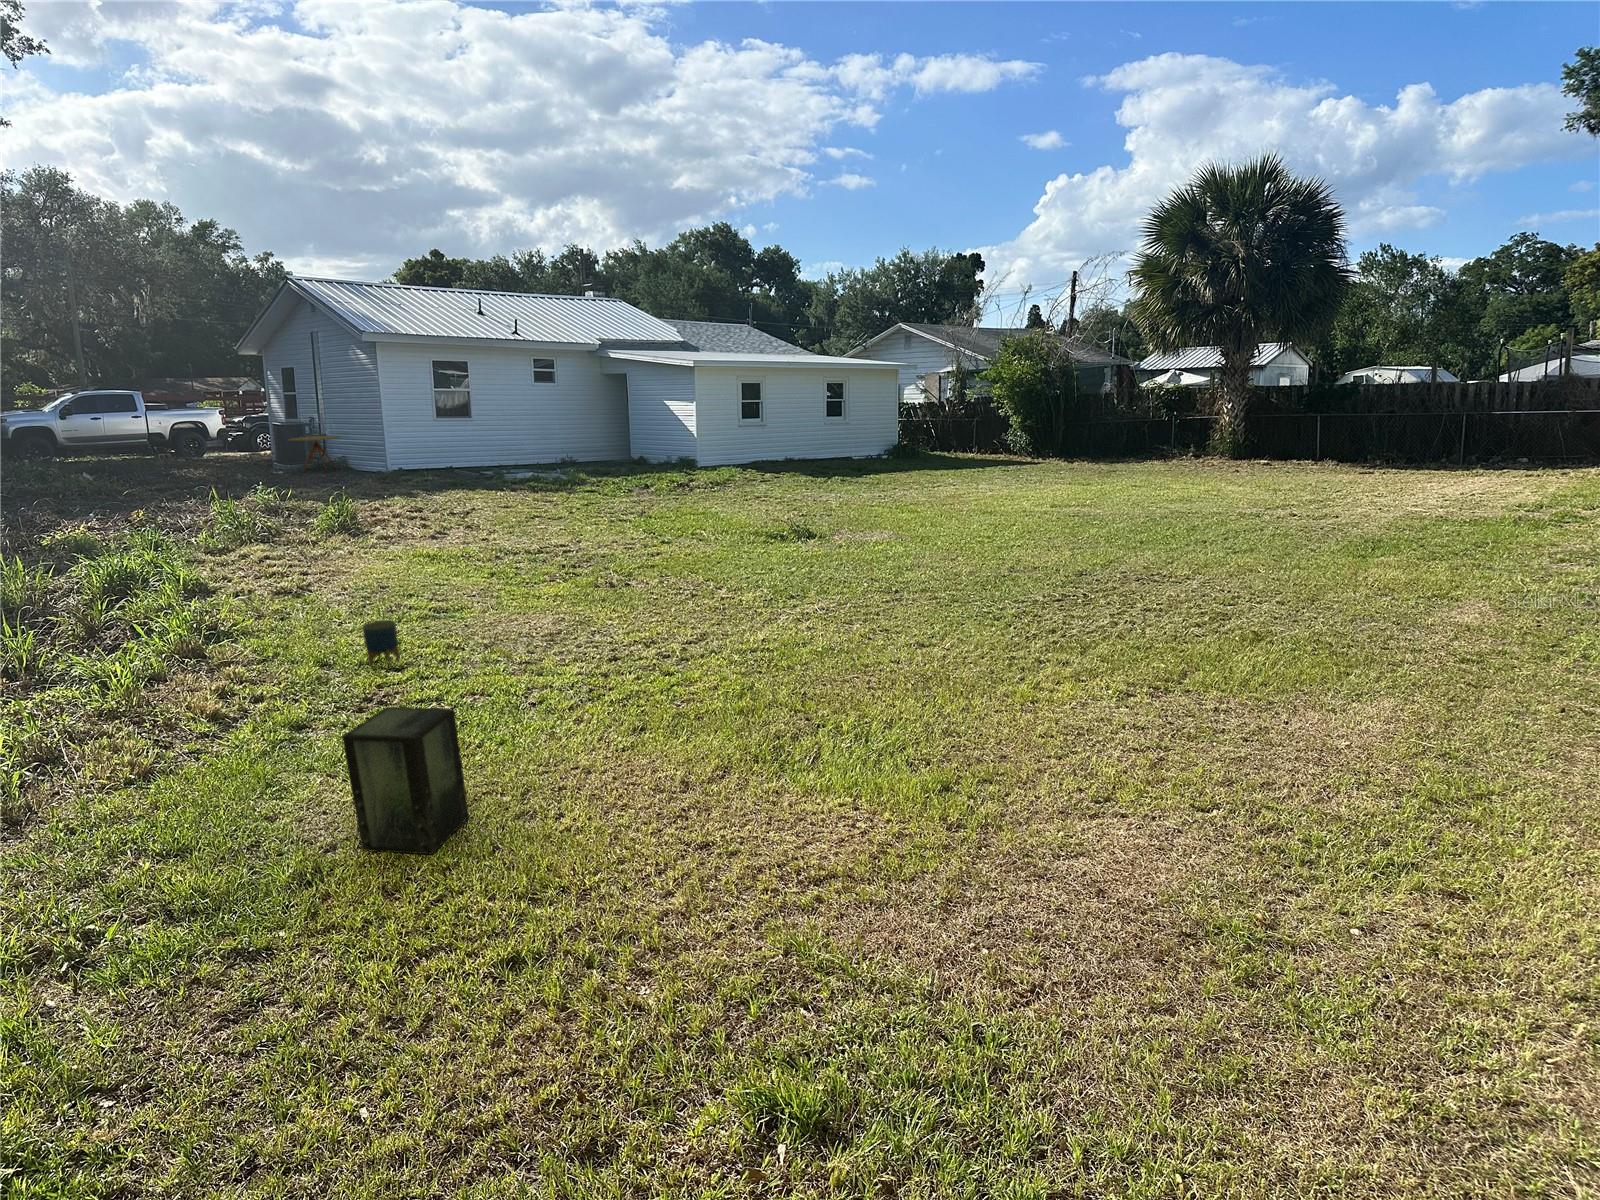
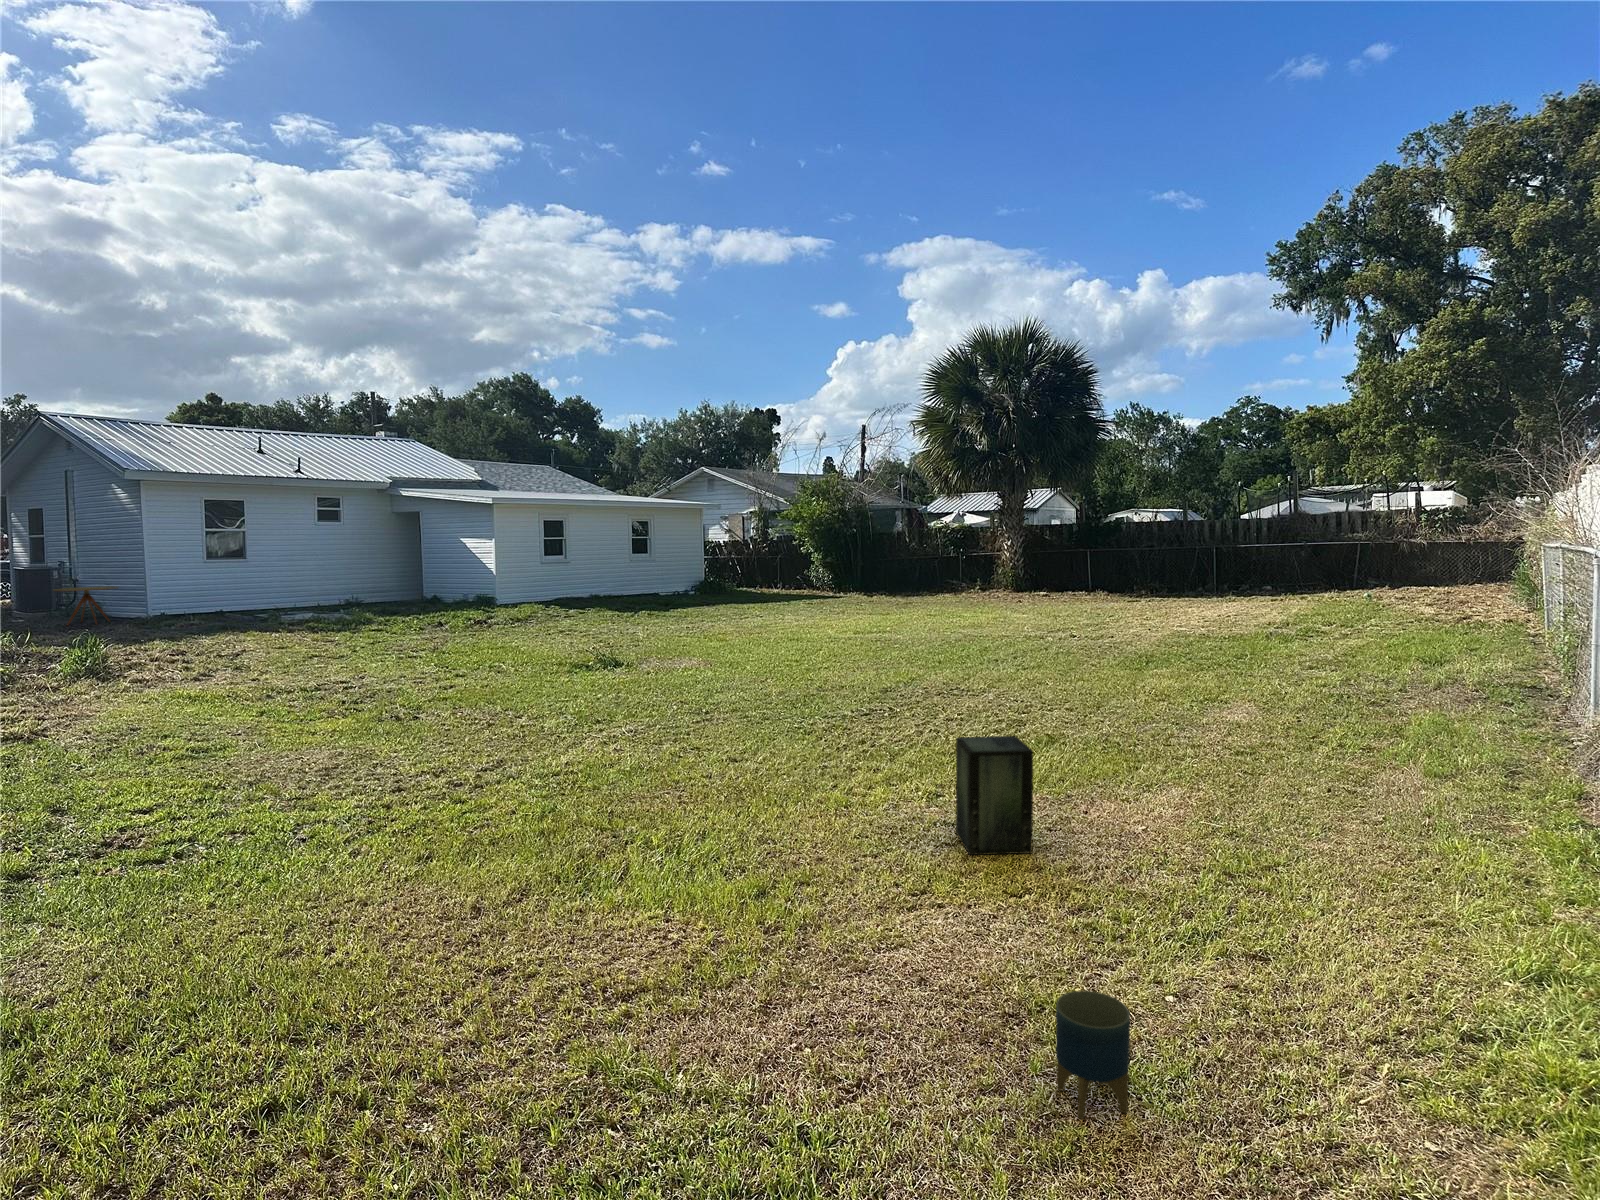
planter: present [363,620,400,667] -> present [1056,991,1130,1119]
storage box: present [342,707,469,854] -> present [956,736,1033,855]

